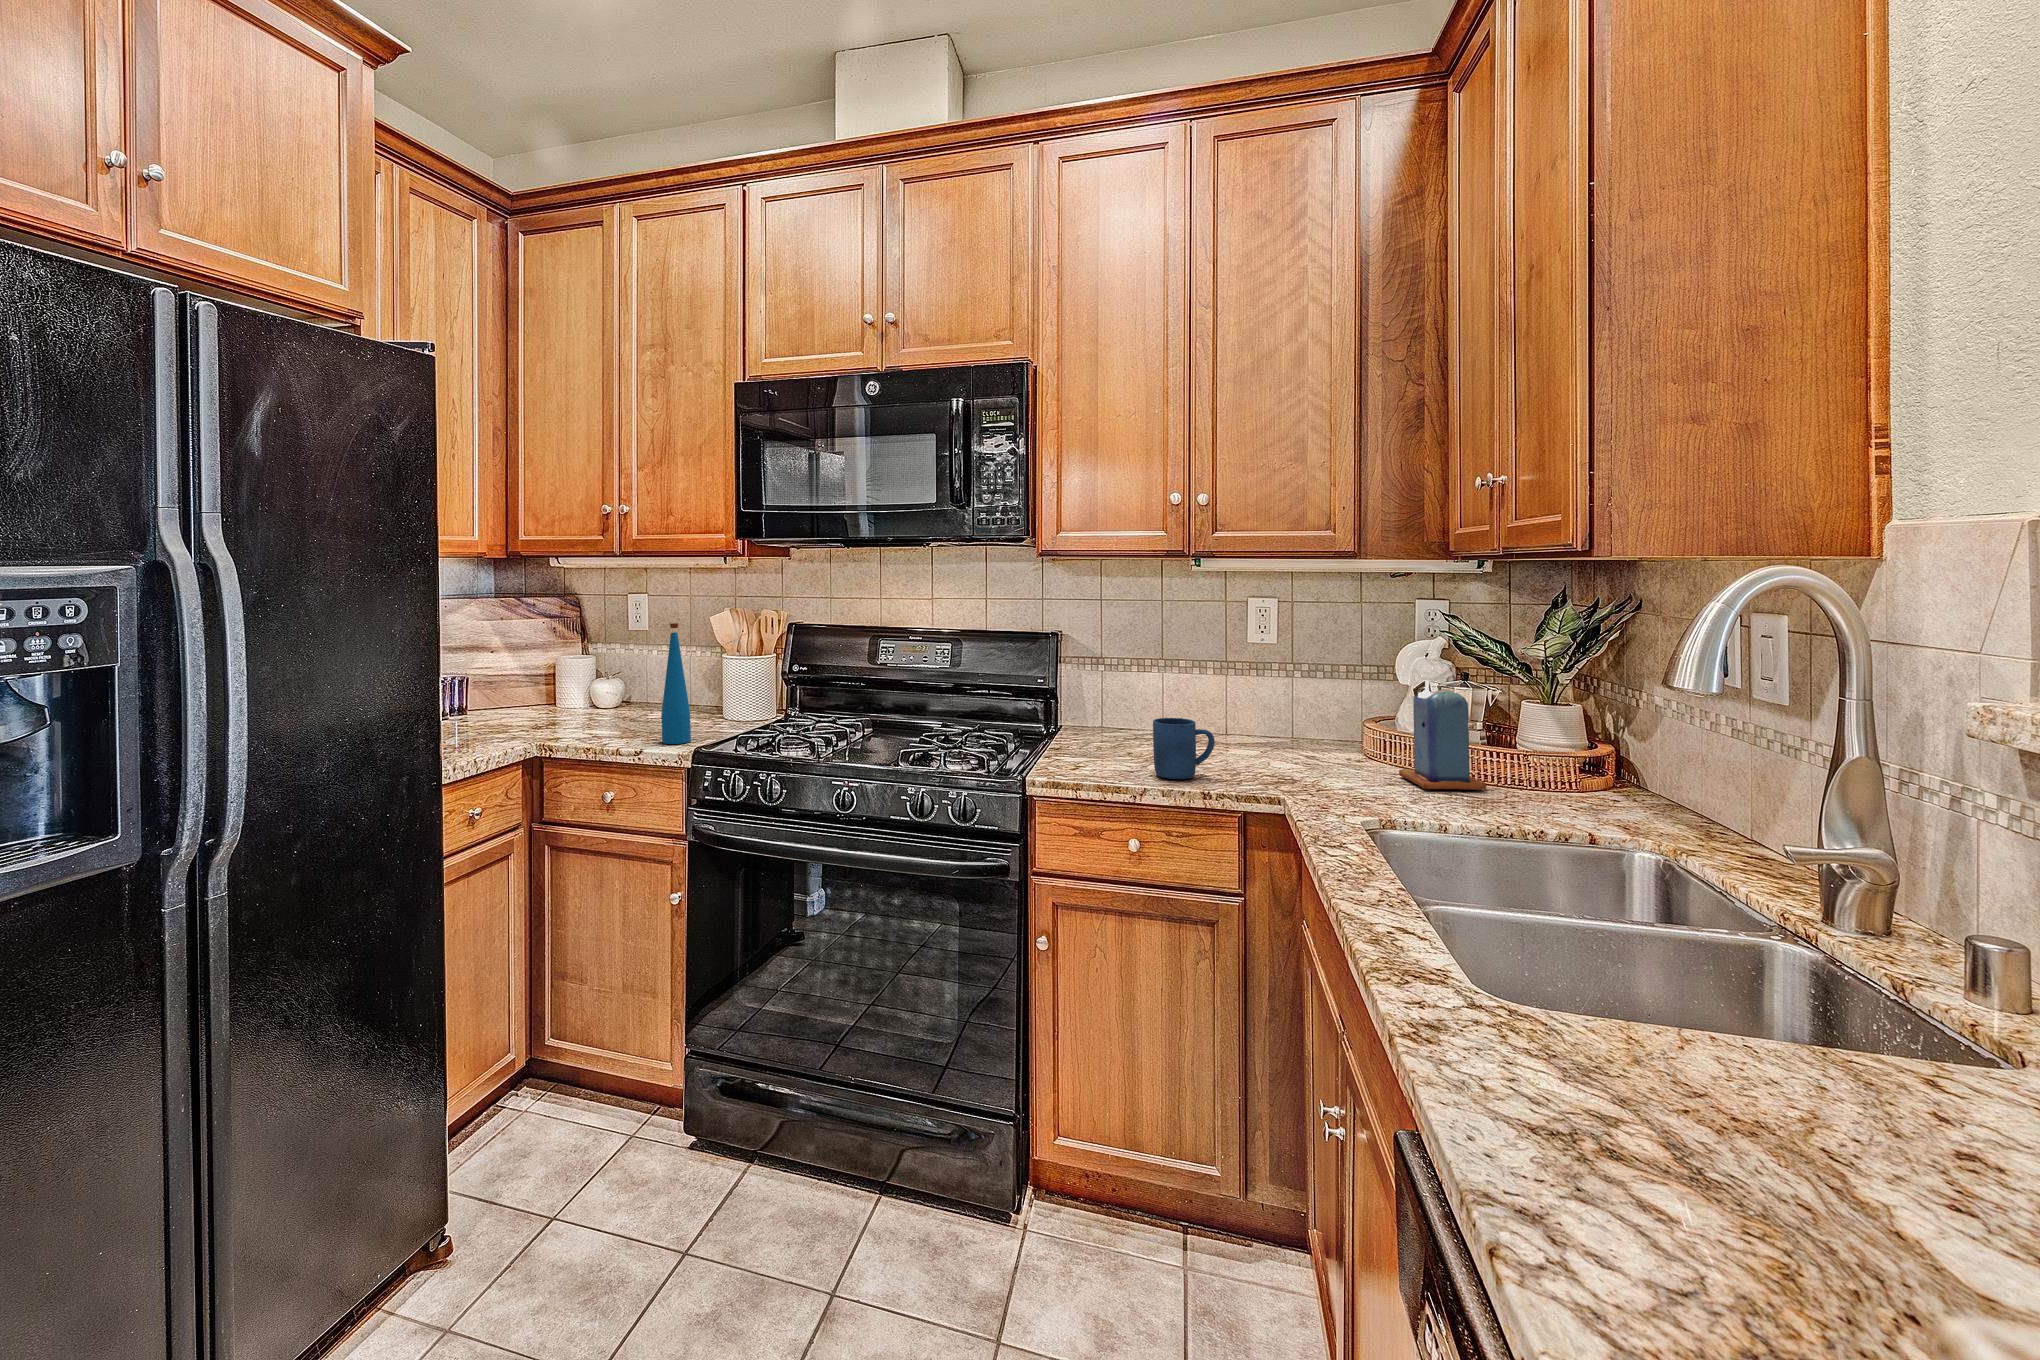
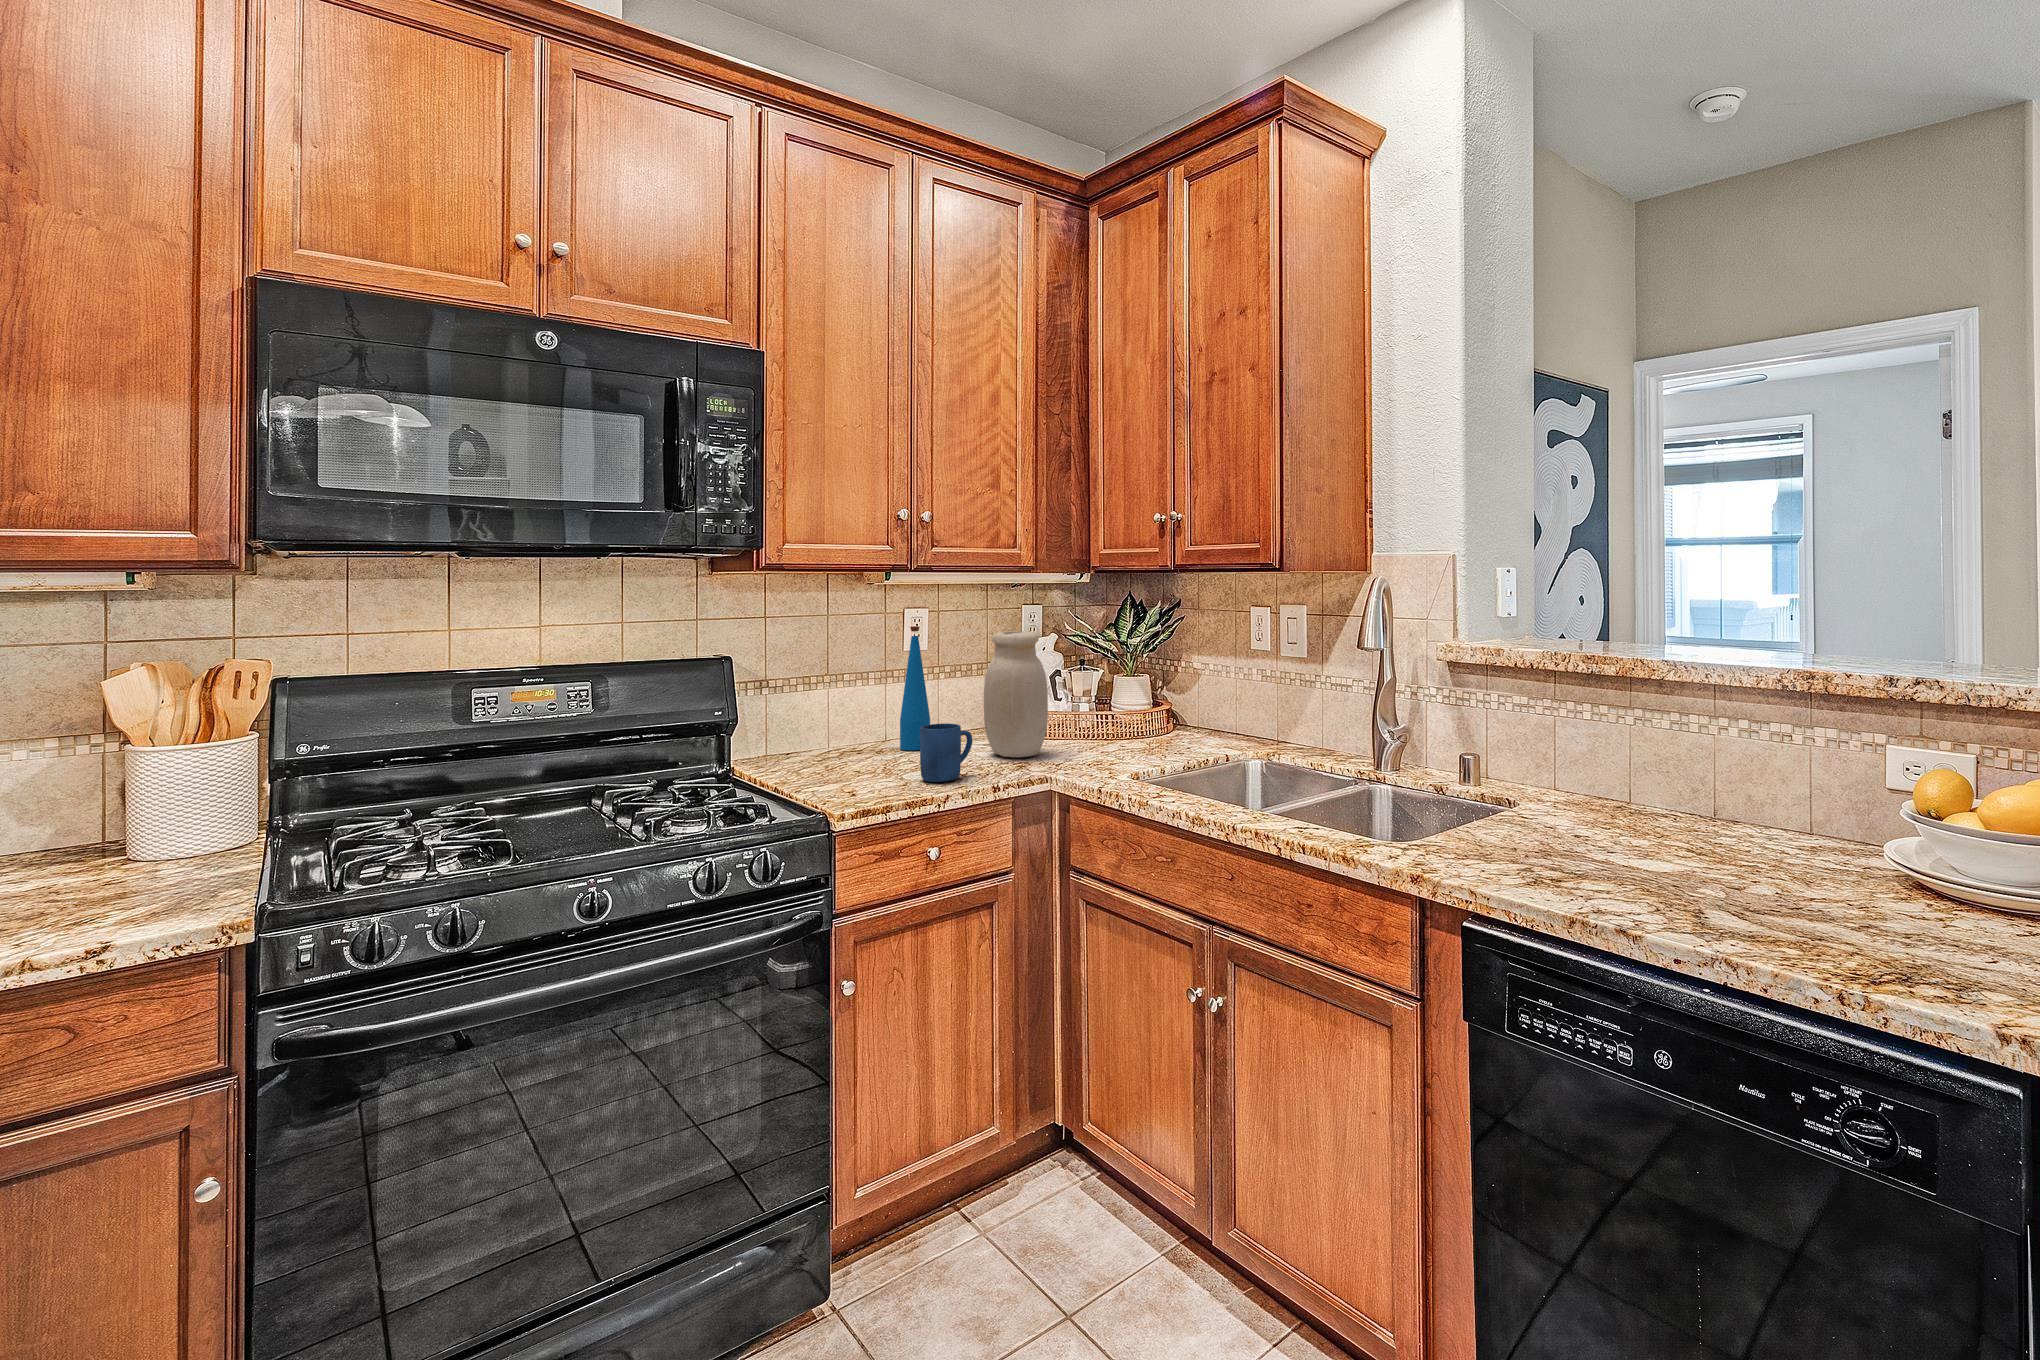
bottle: present [661,623,691,744] -> present [900,626,930,750]
jar: none [1272,627,1347,774] -> present [984,631,1048,758]
candle: present [1399,680,1486,790] -> none [1076,668,1138,752]

